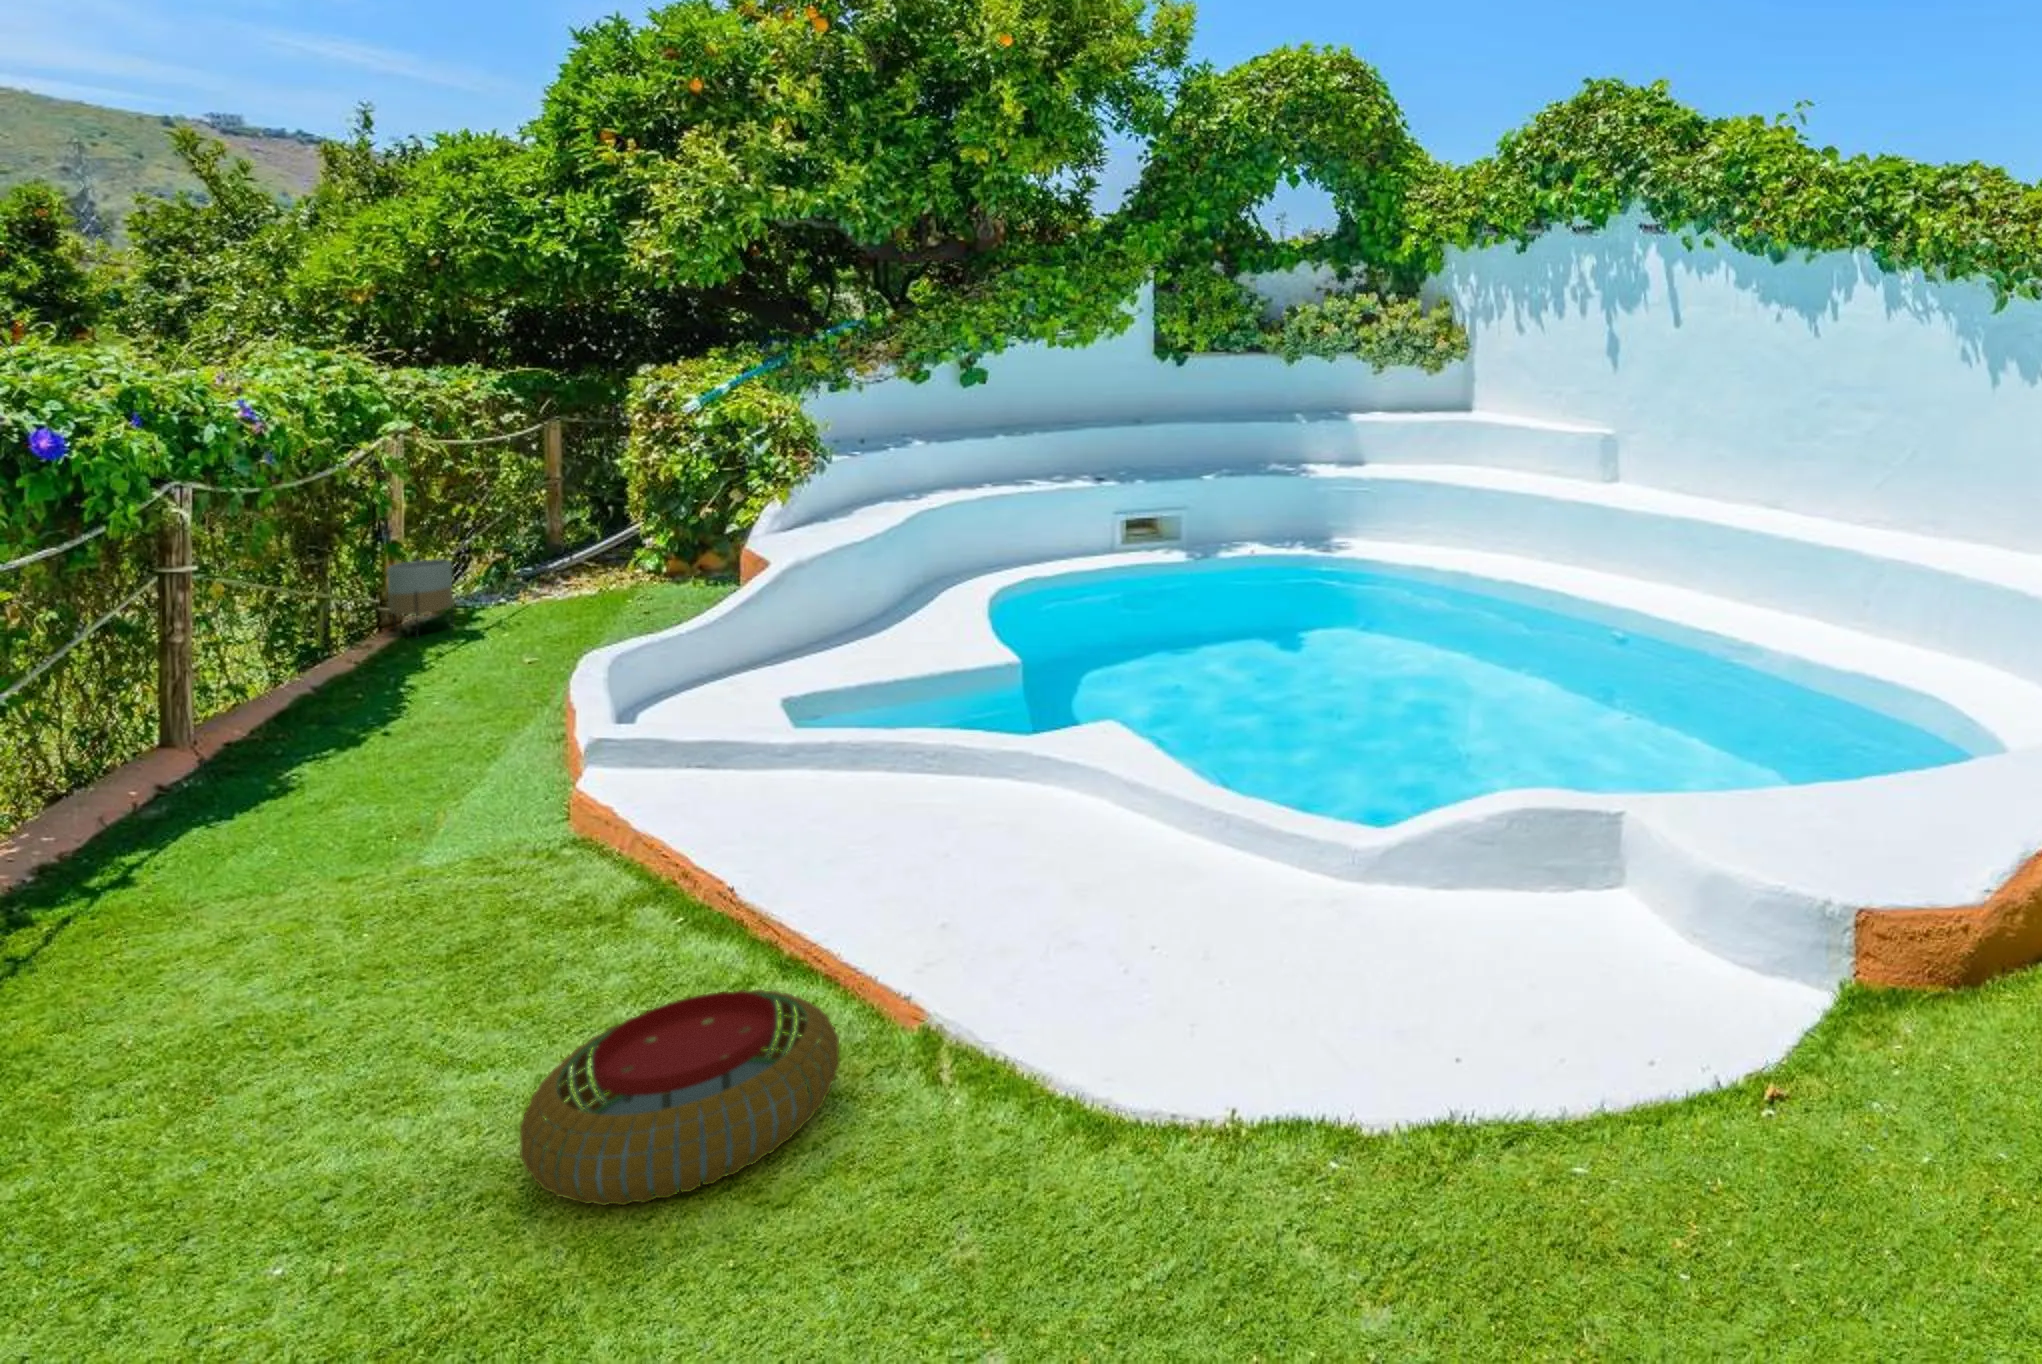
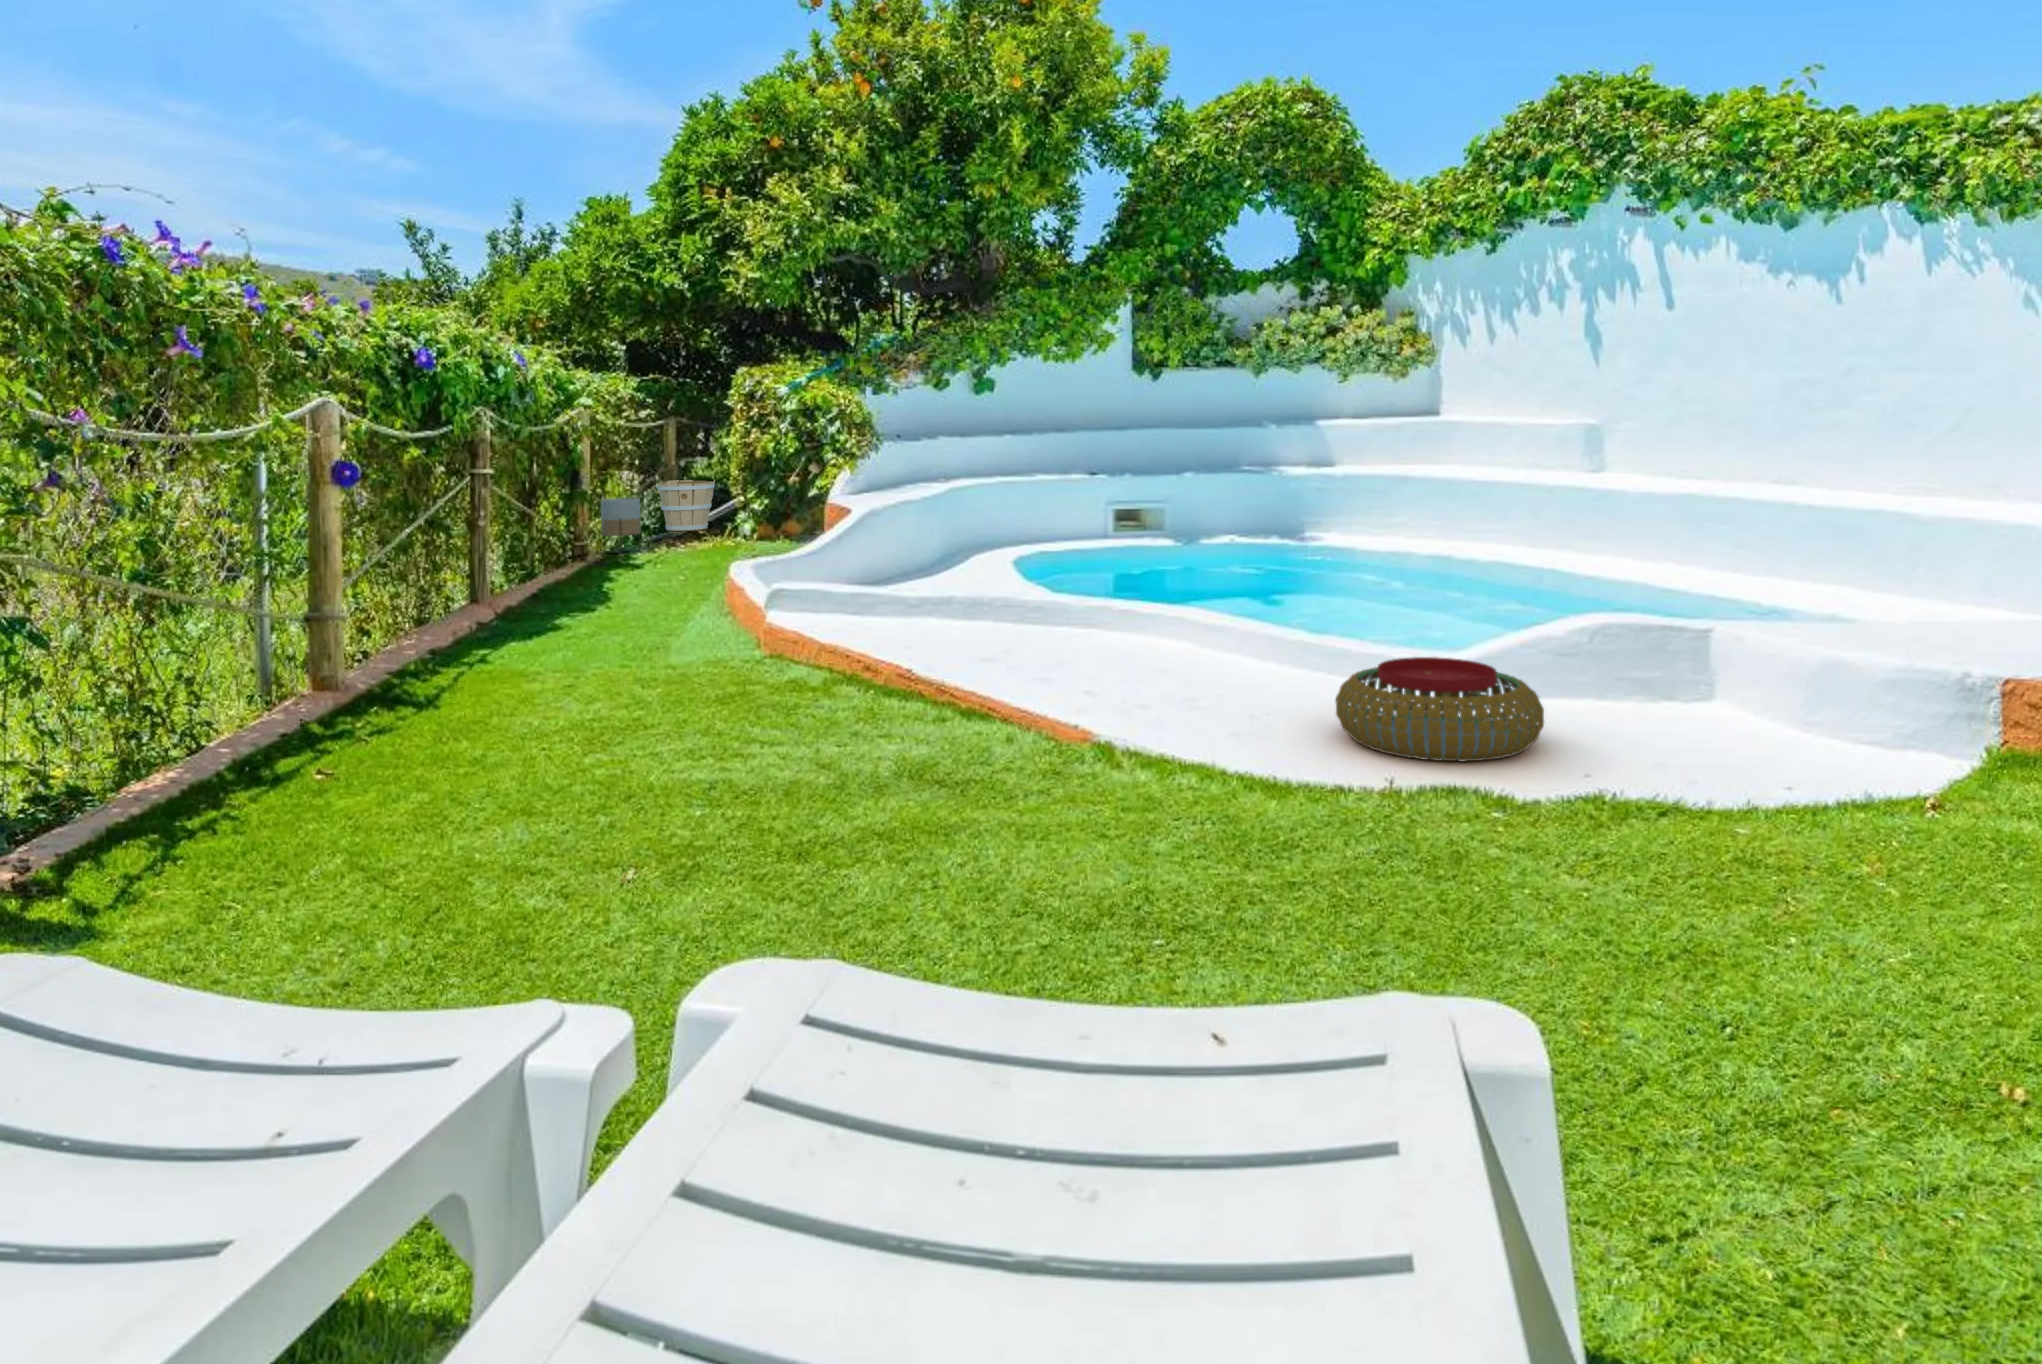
wooden bucket: none [507,507,597,577] -> present [657,480,715,531]
pouf: present [520,990,839,1205] -> present [1336,657,1544,761]

